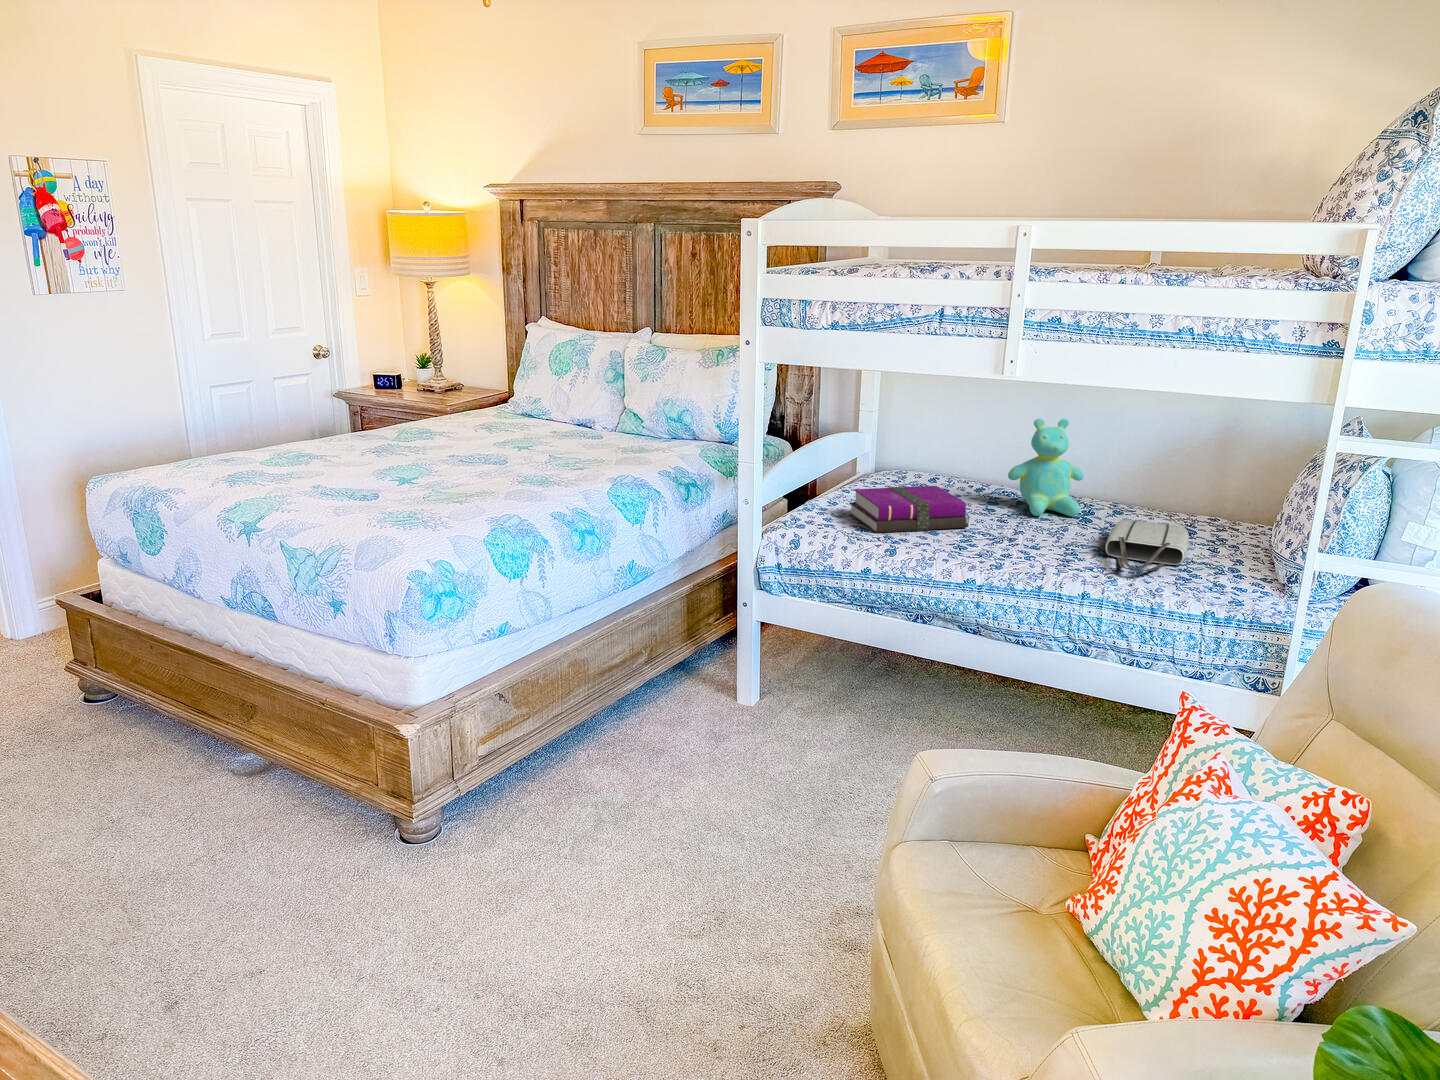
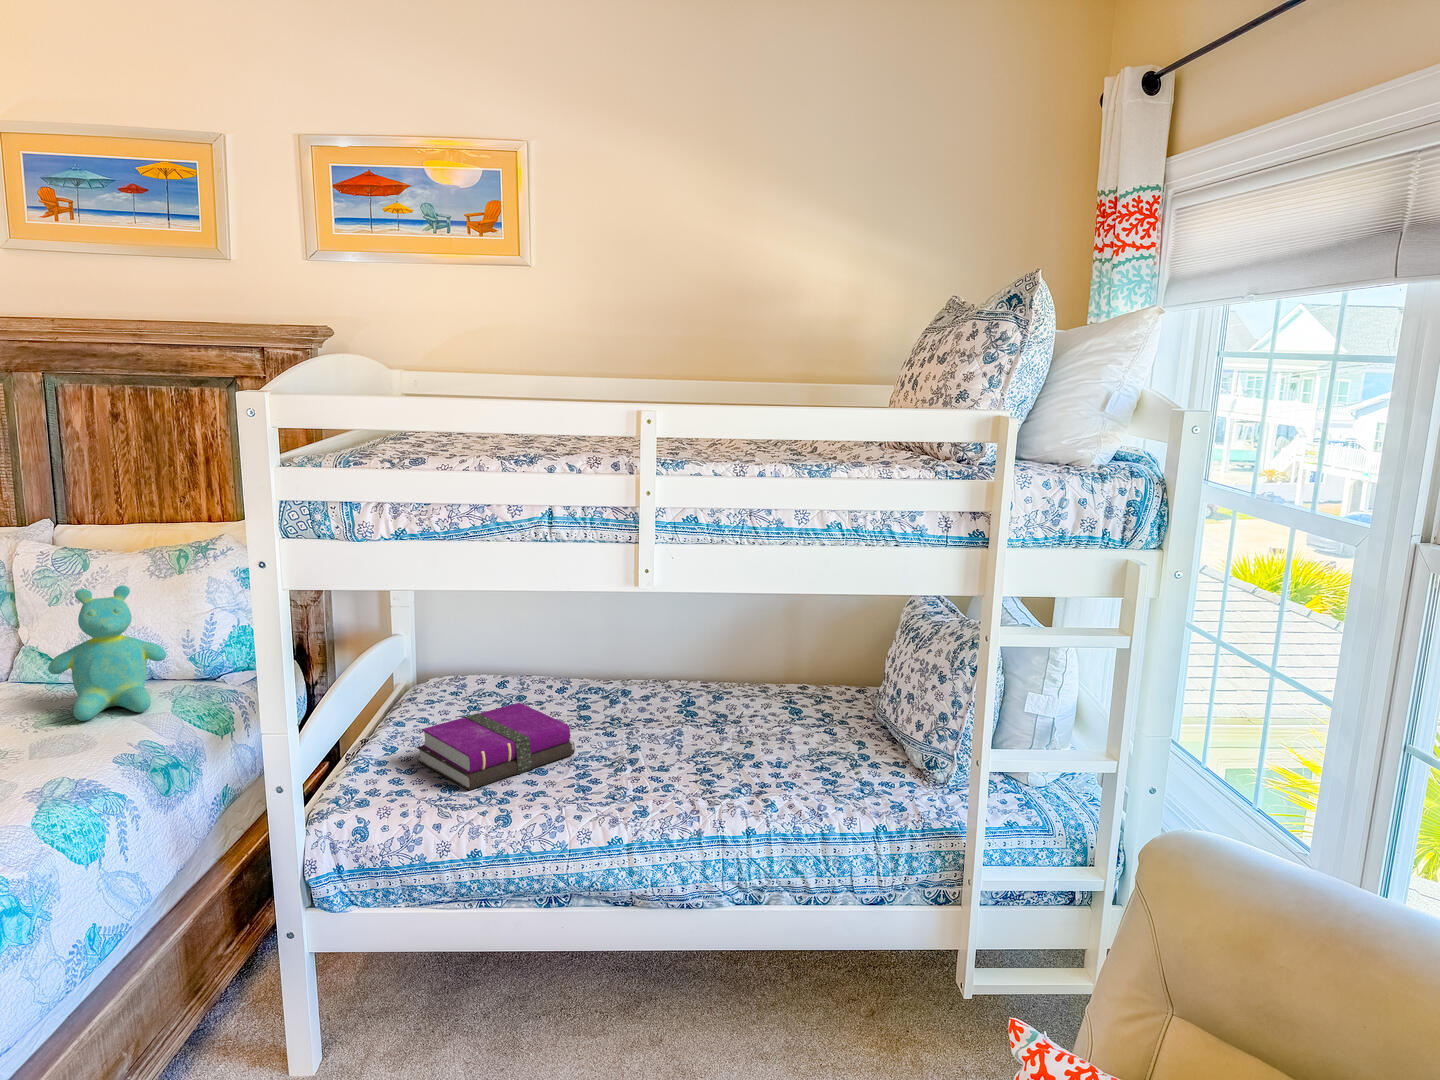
teddy bear: present [1008,418,1084,516] -> present [48,585,167,721]
tote bag: present [1105,520,1189,571] -> none [730,711,820,789]

